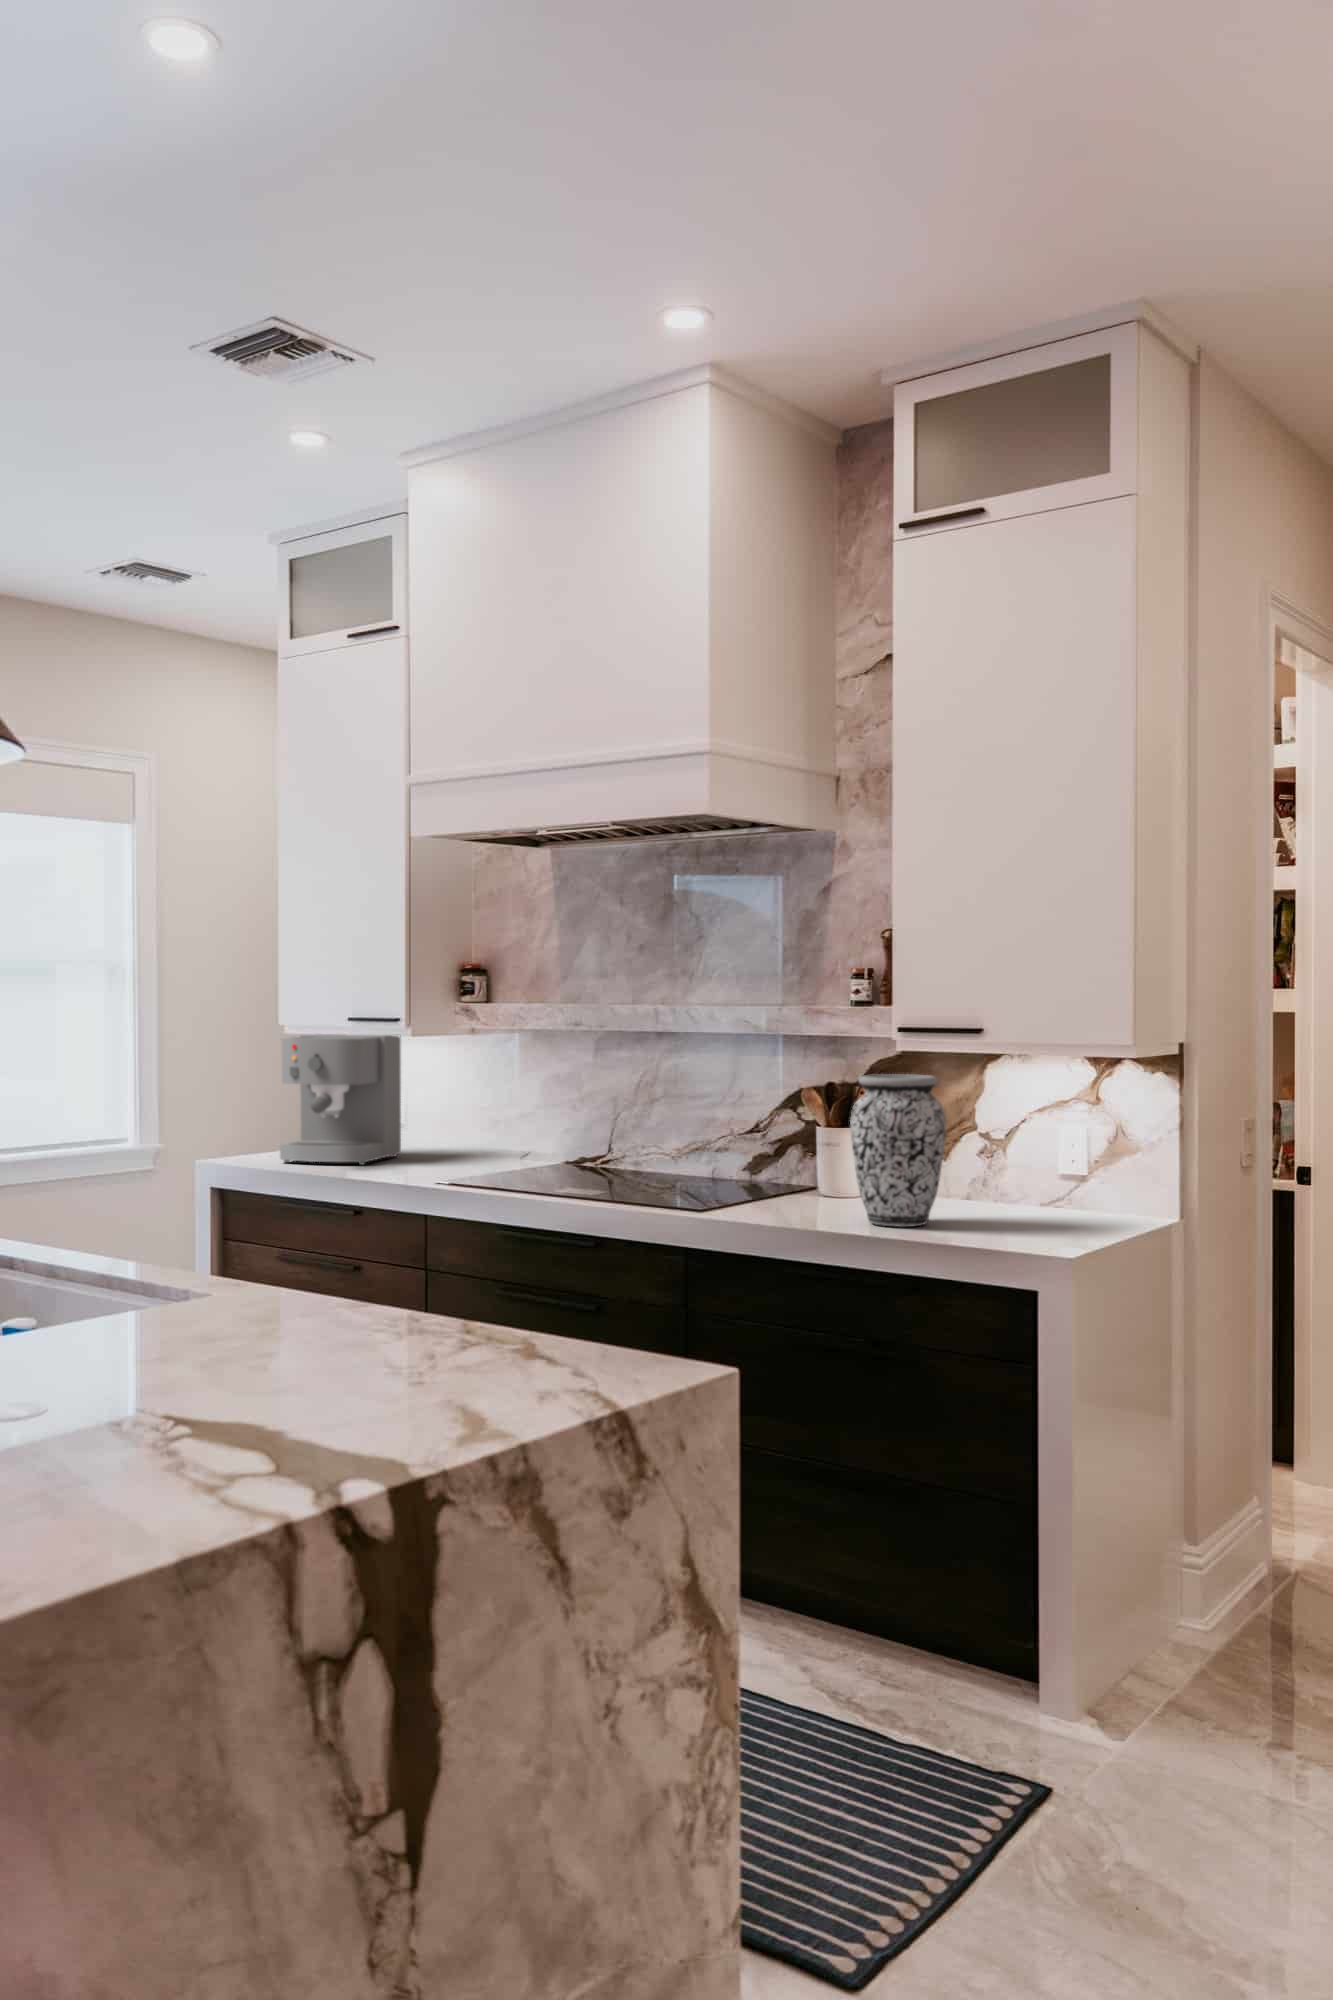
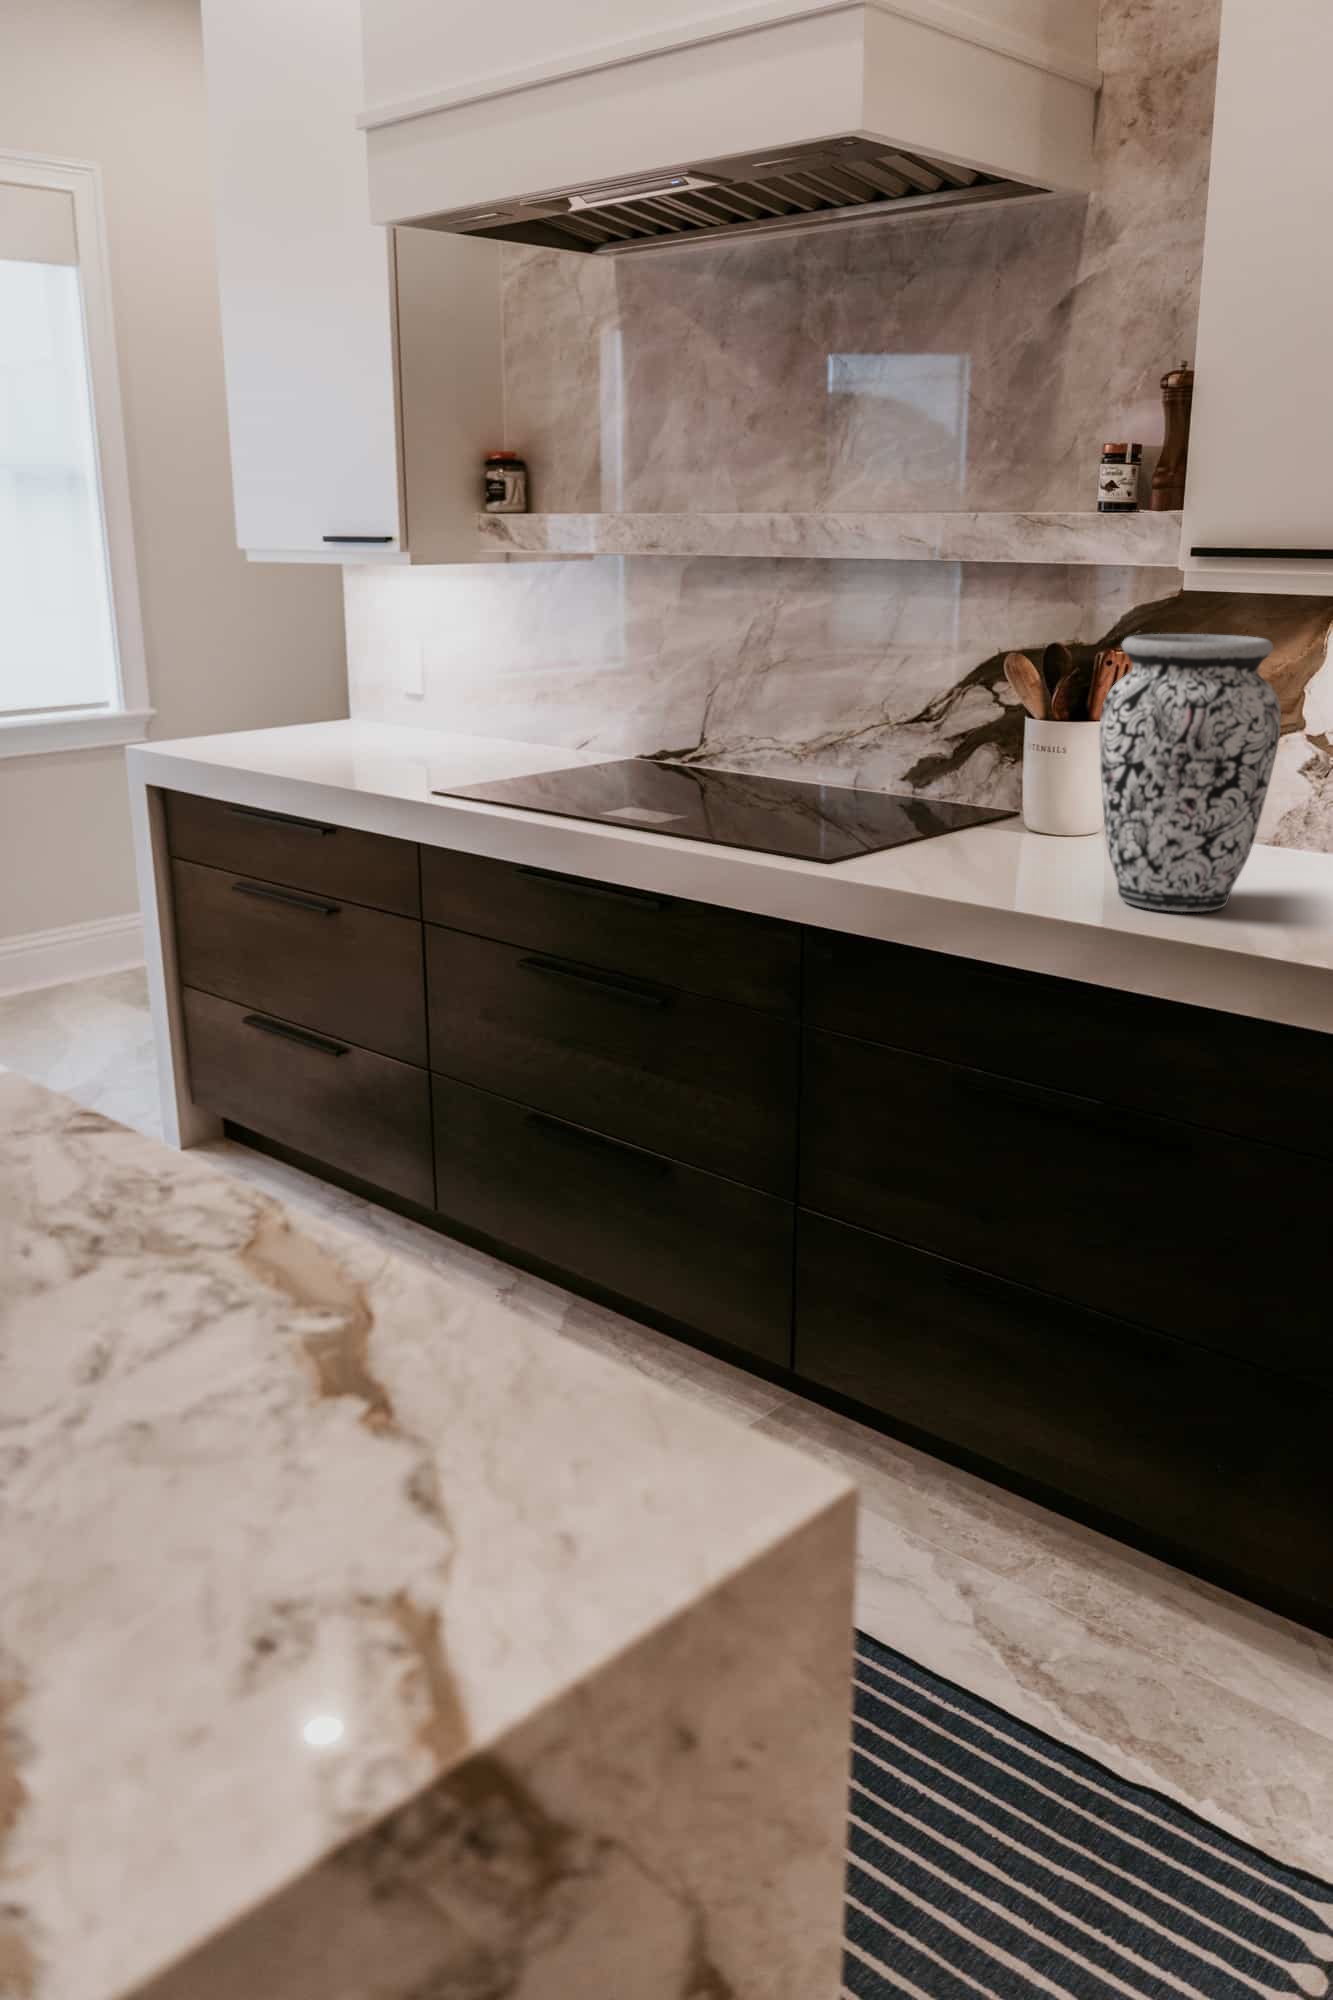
coffee maker: present [280,1034,401,1165] -> none [224,562,413,757]

